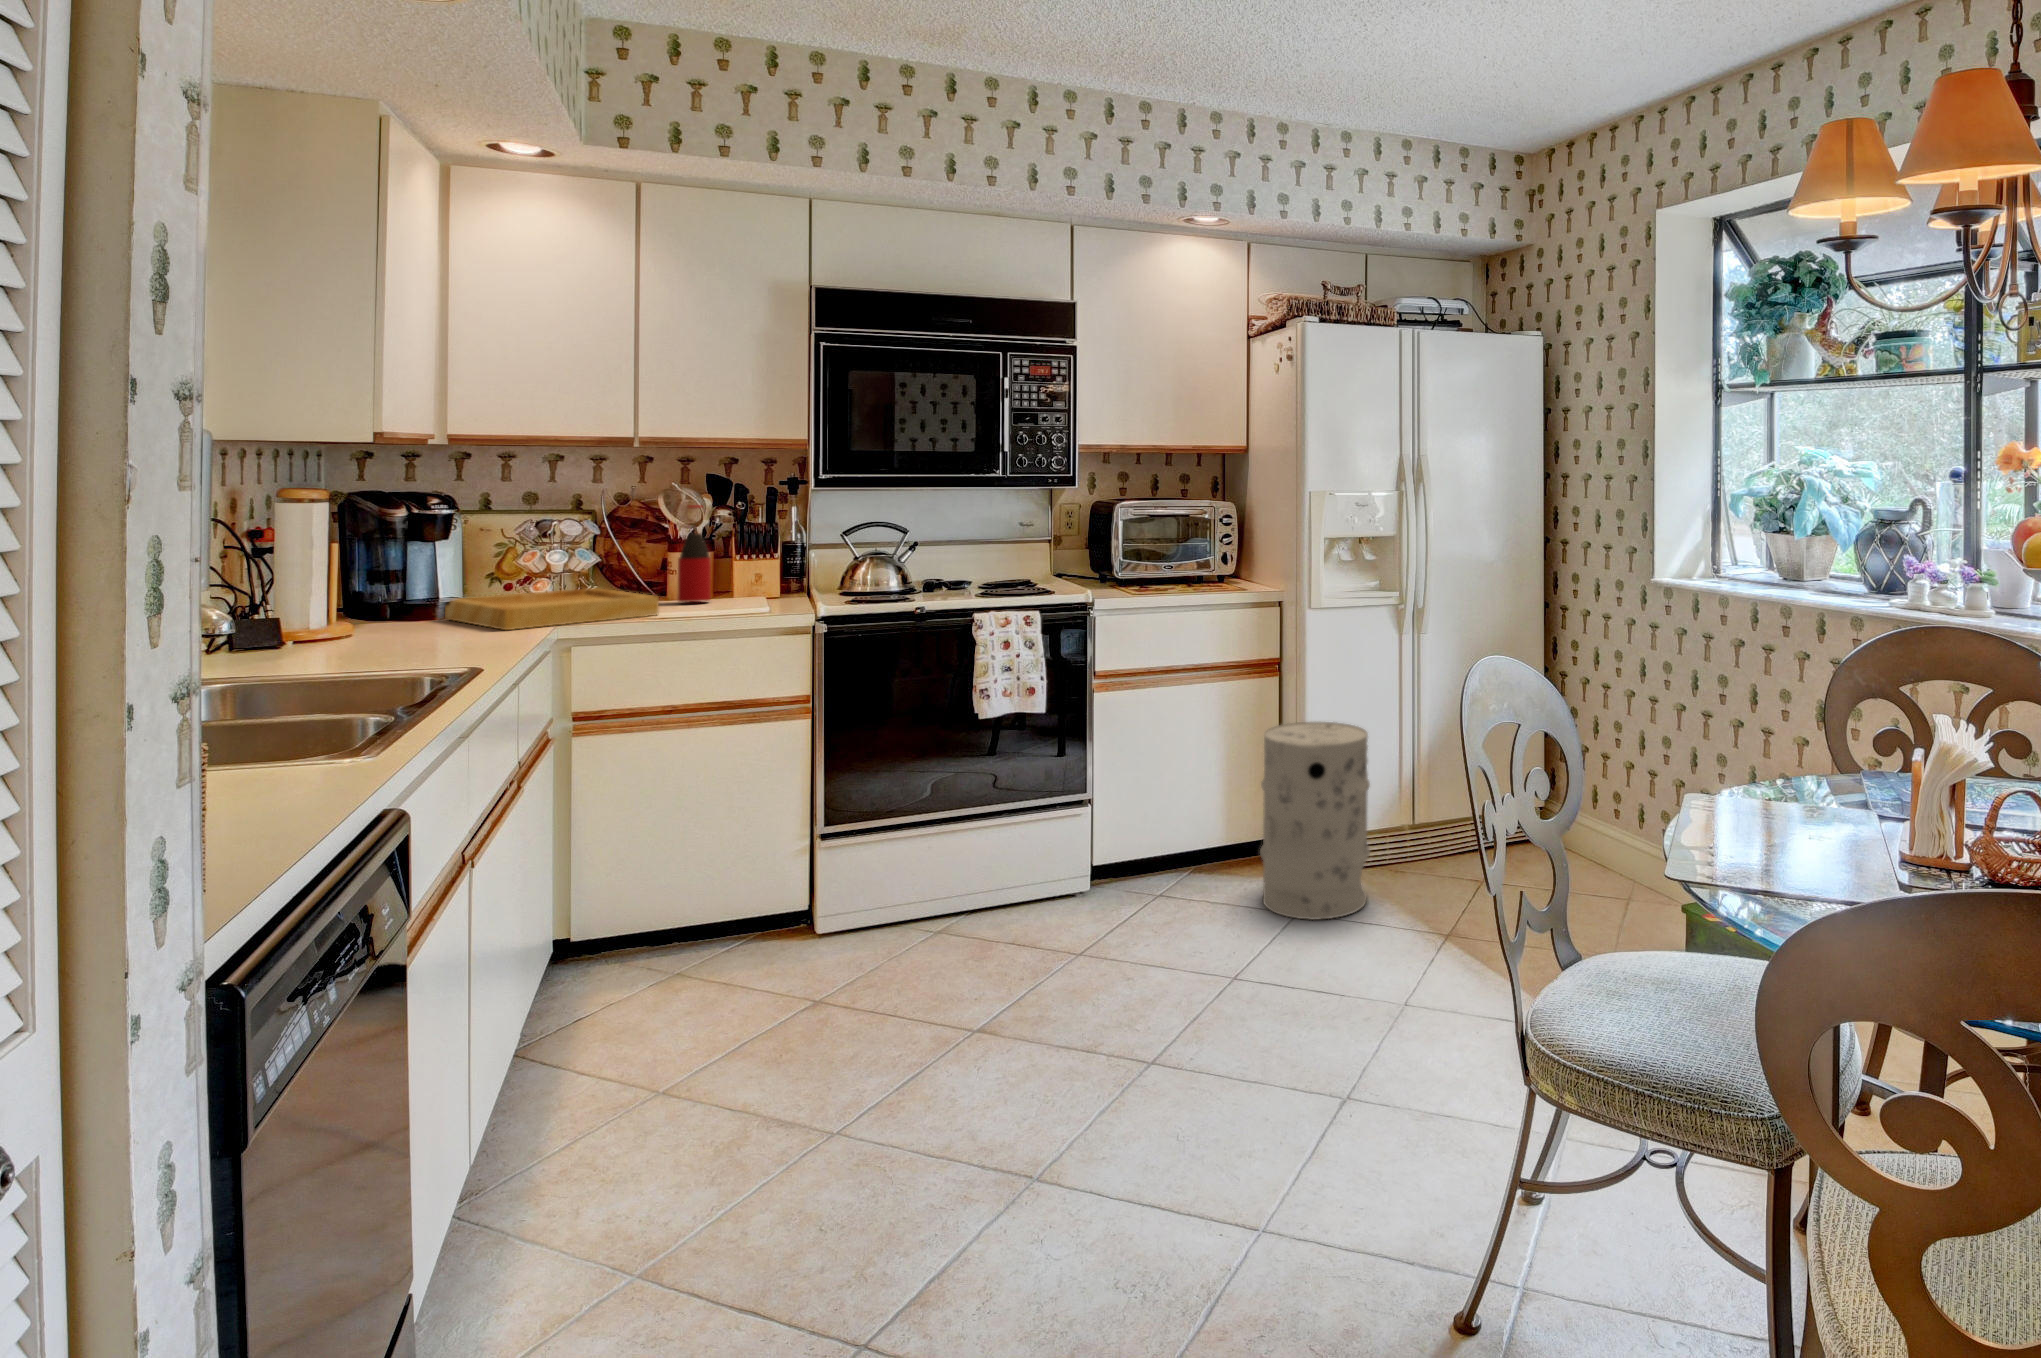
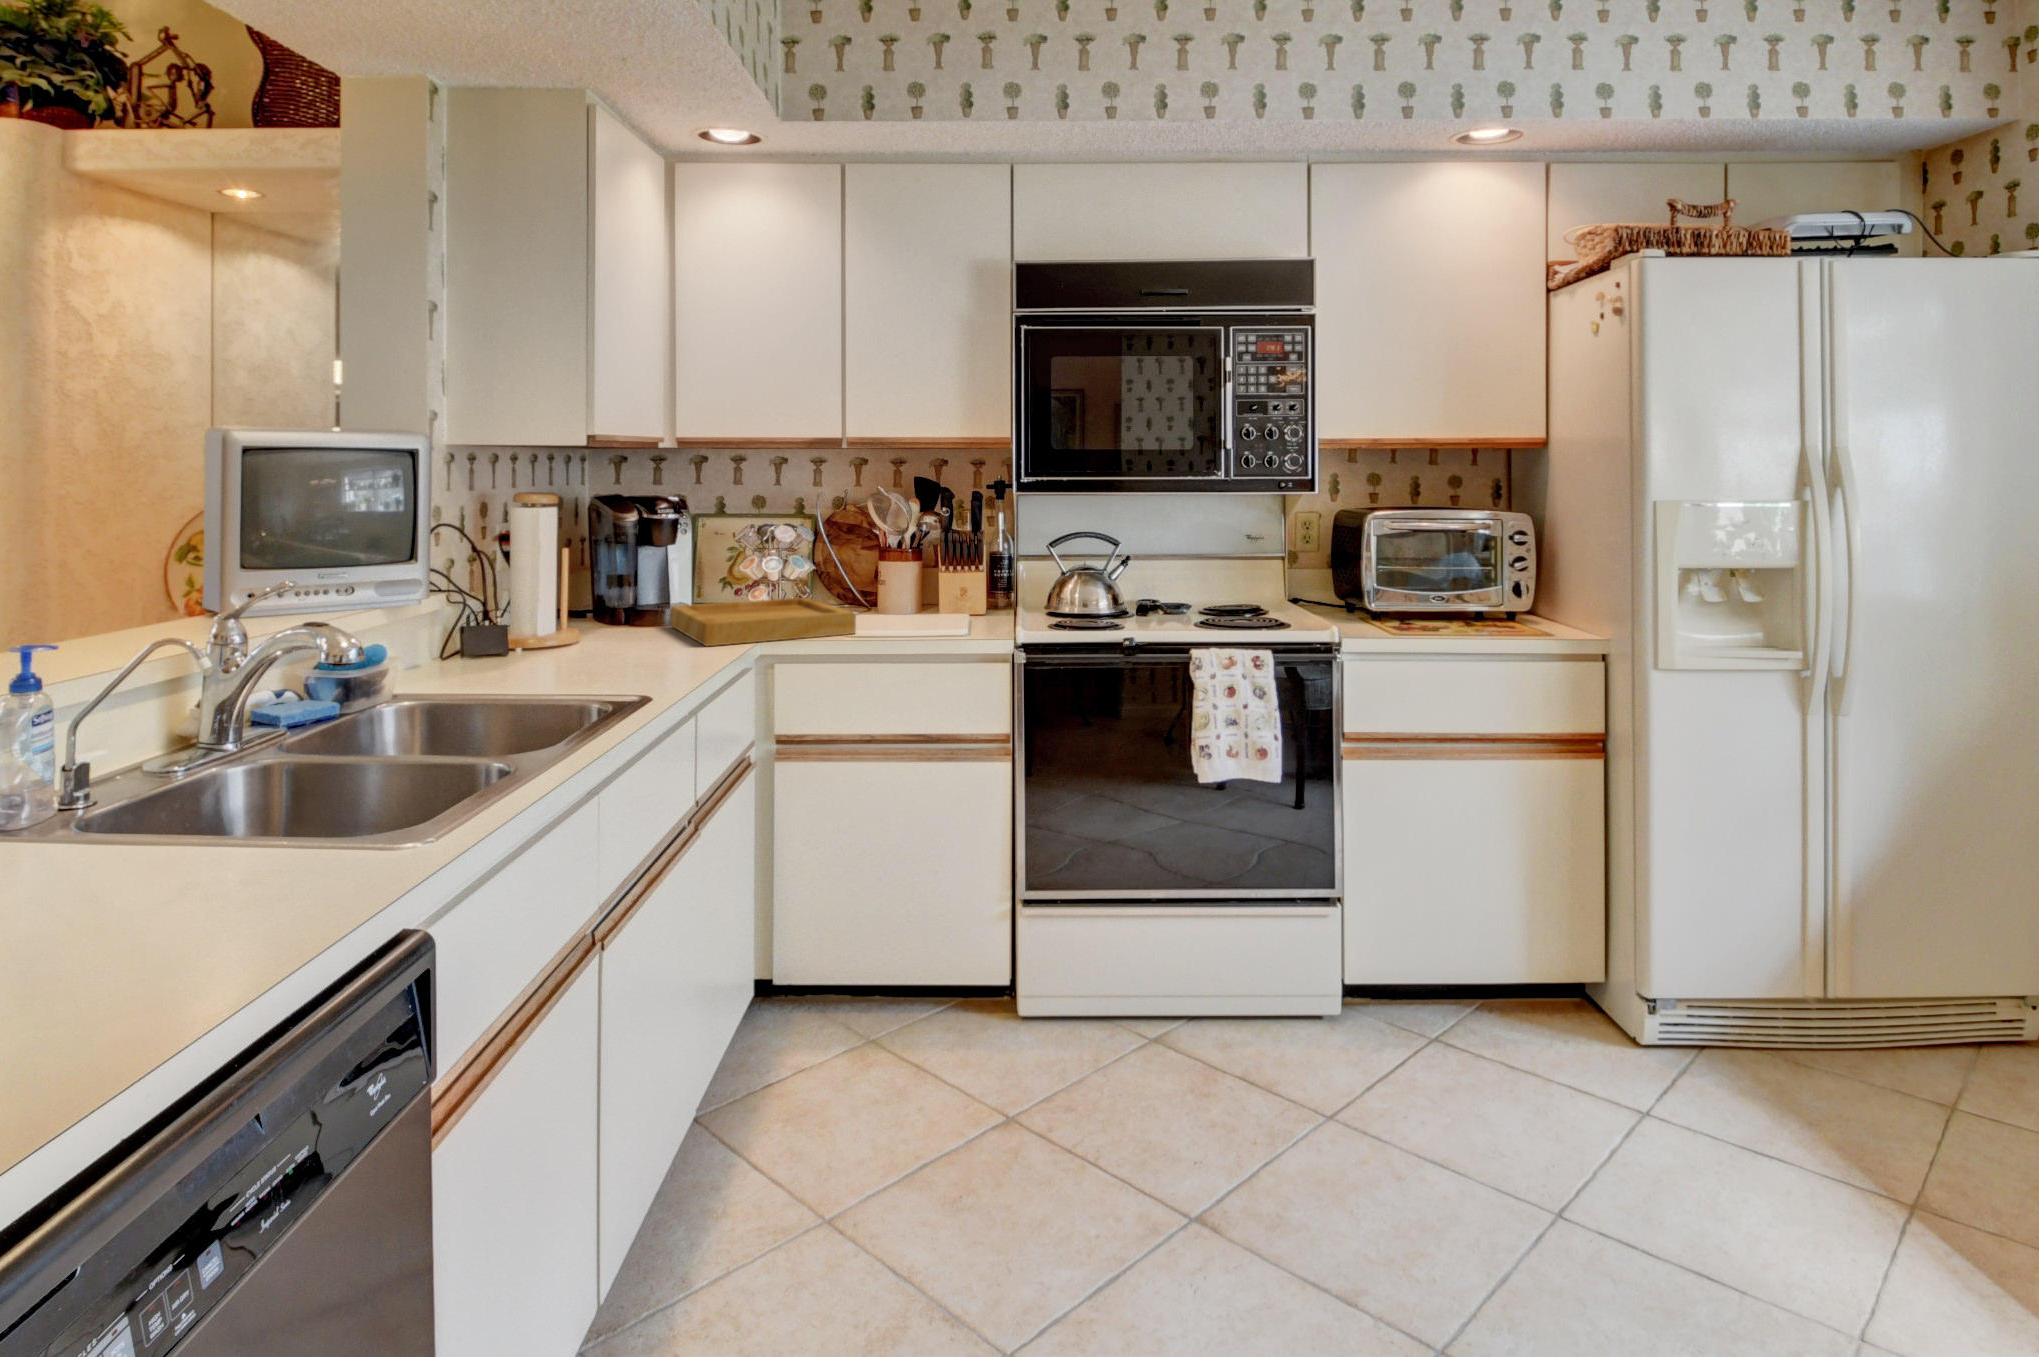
bottle: present [678,505,711,602] -> none [882,511,914,620]
trash can: present [1260,722,1370,920] -> none [1593,833,1784,1155]

